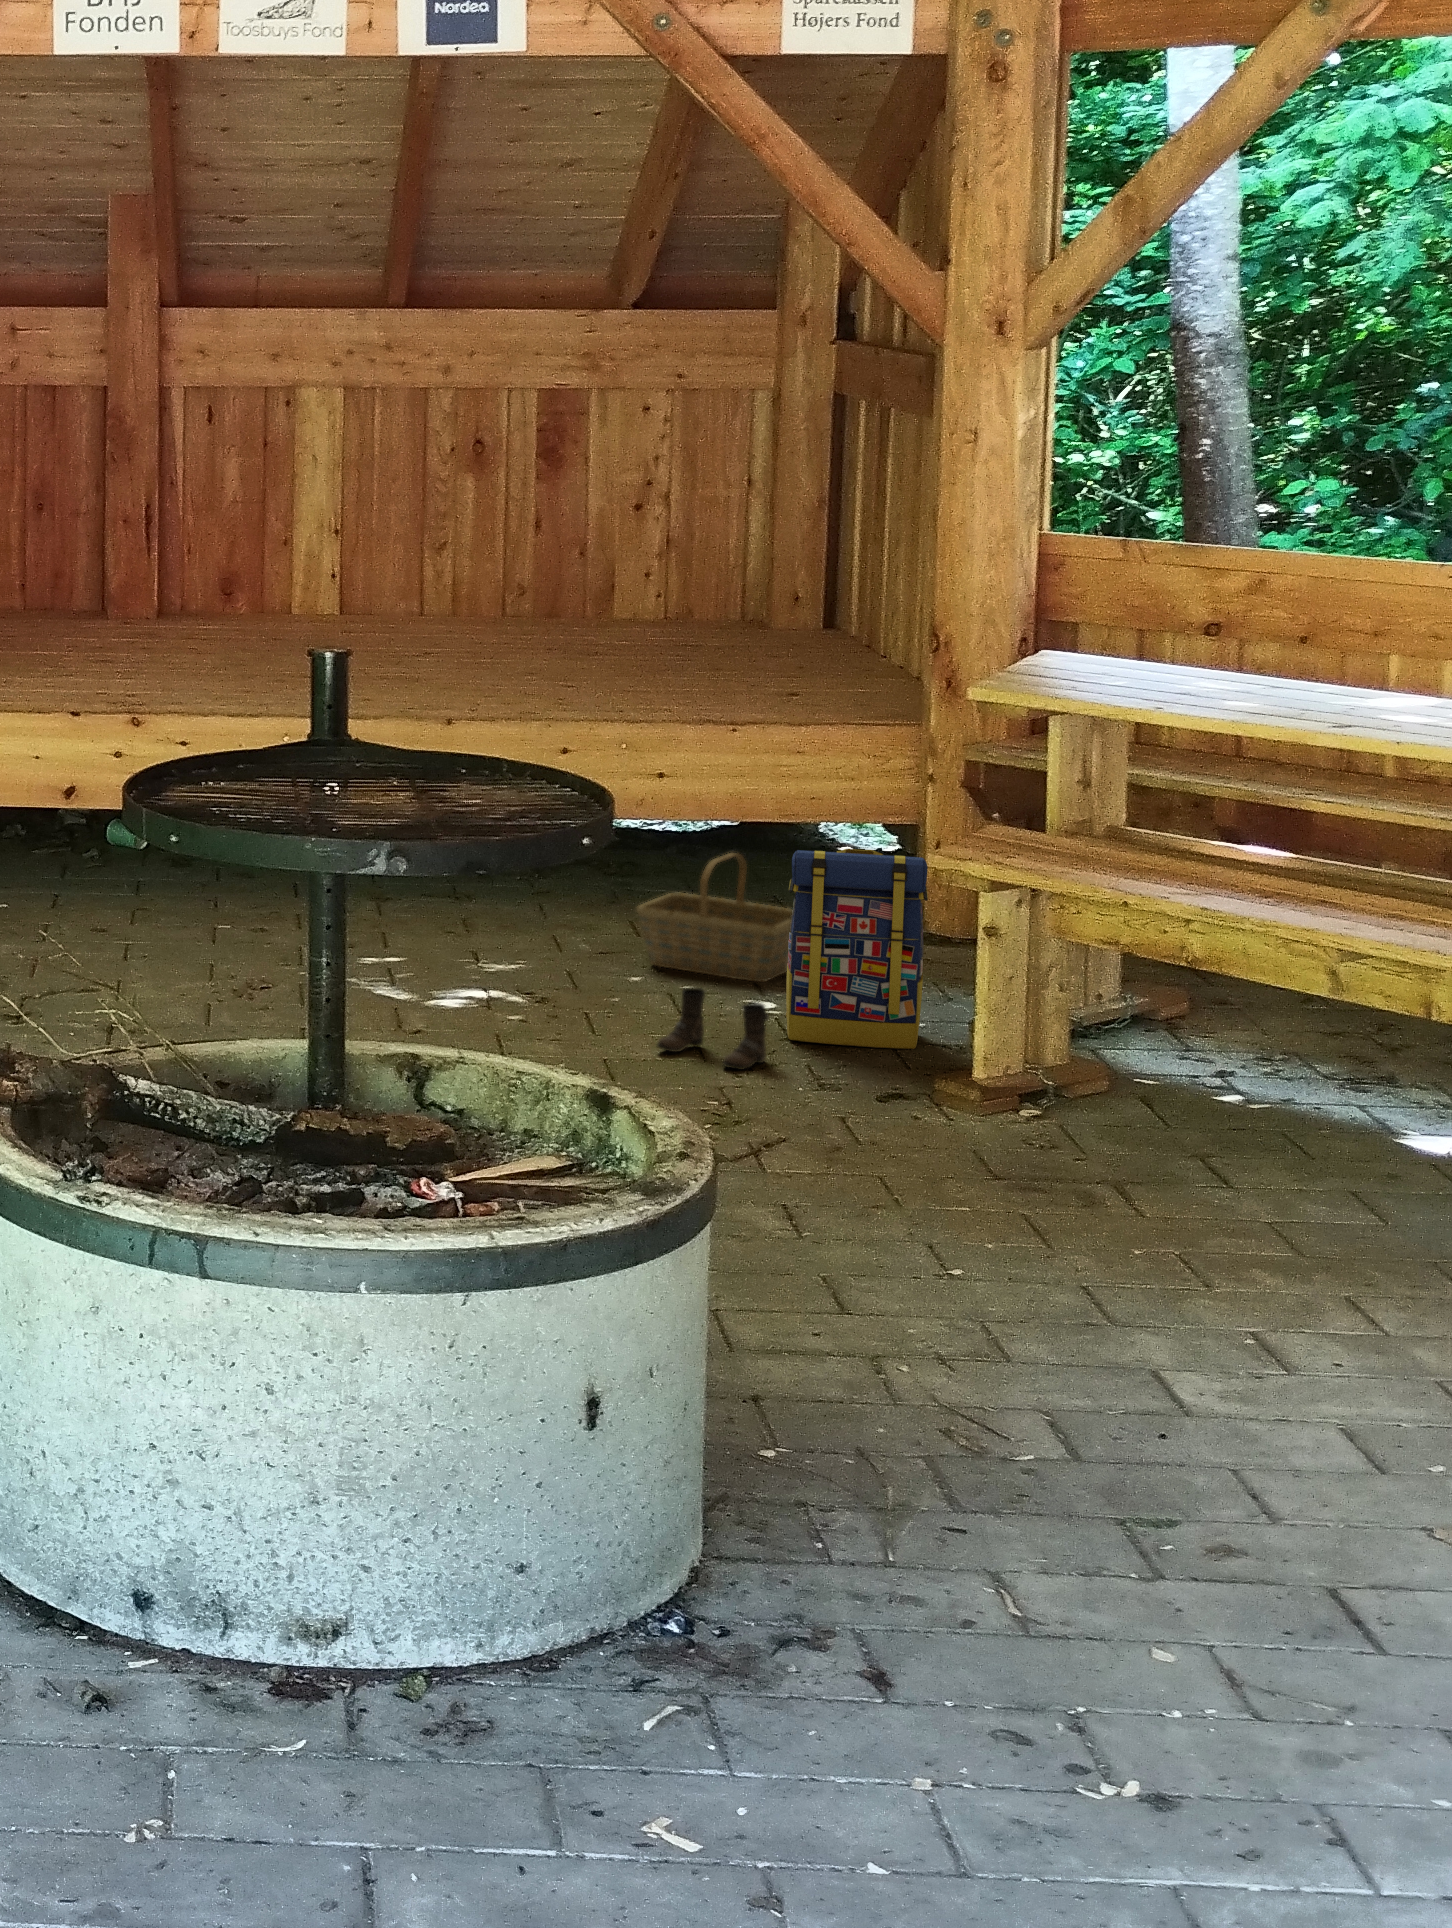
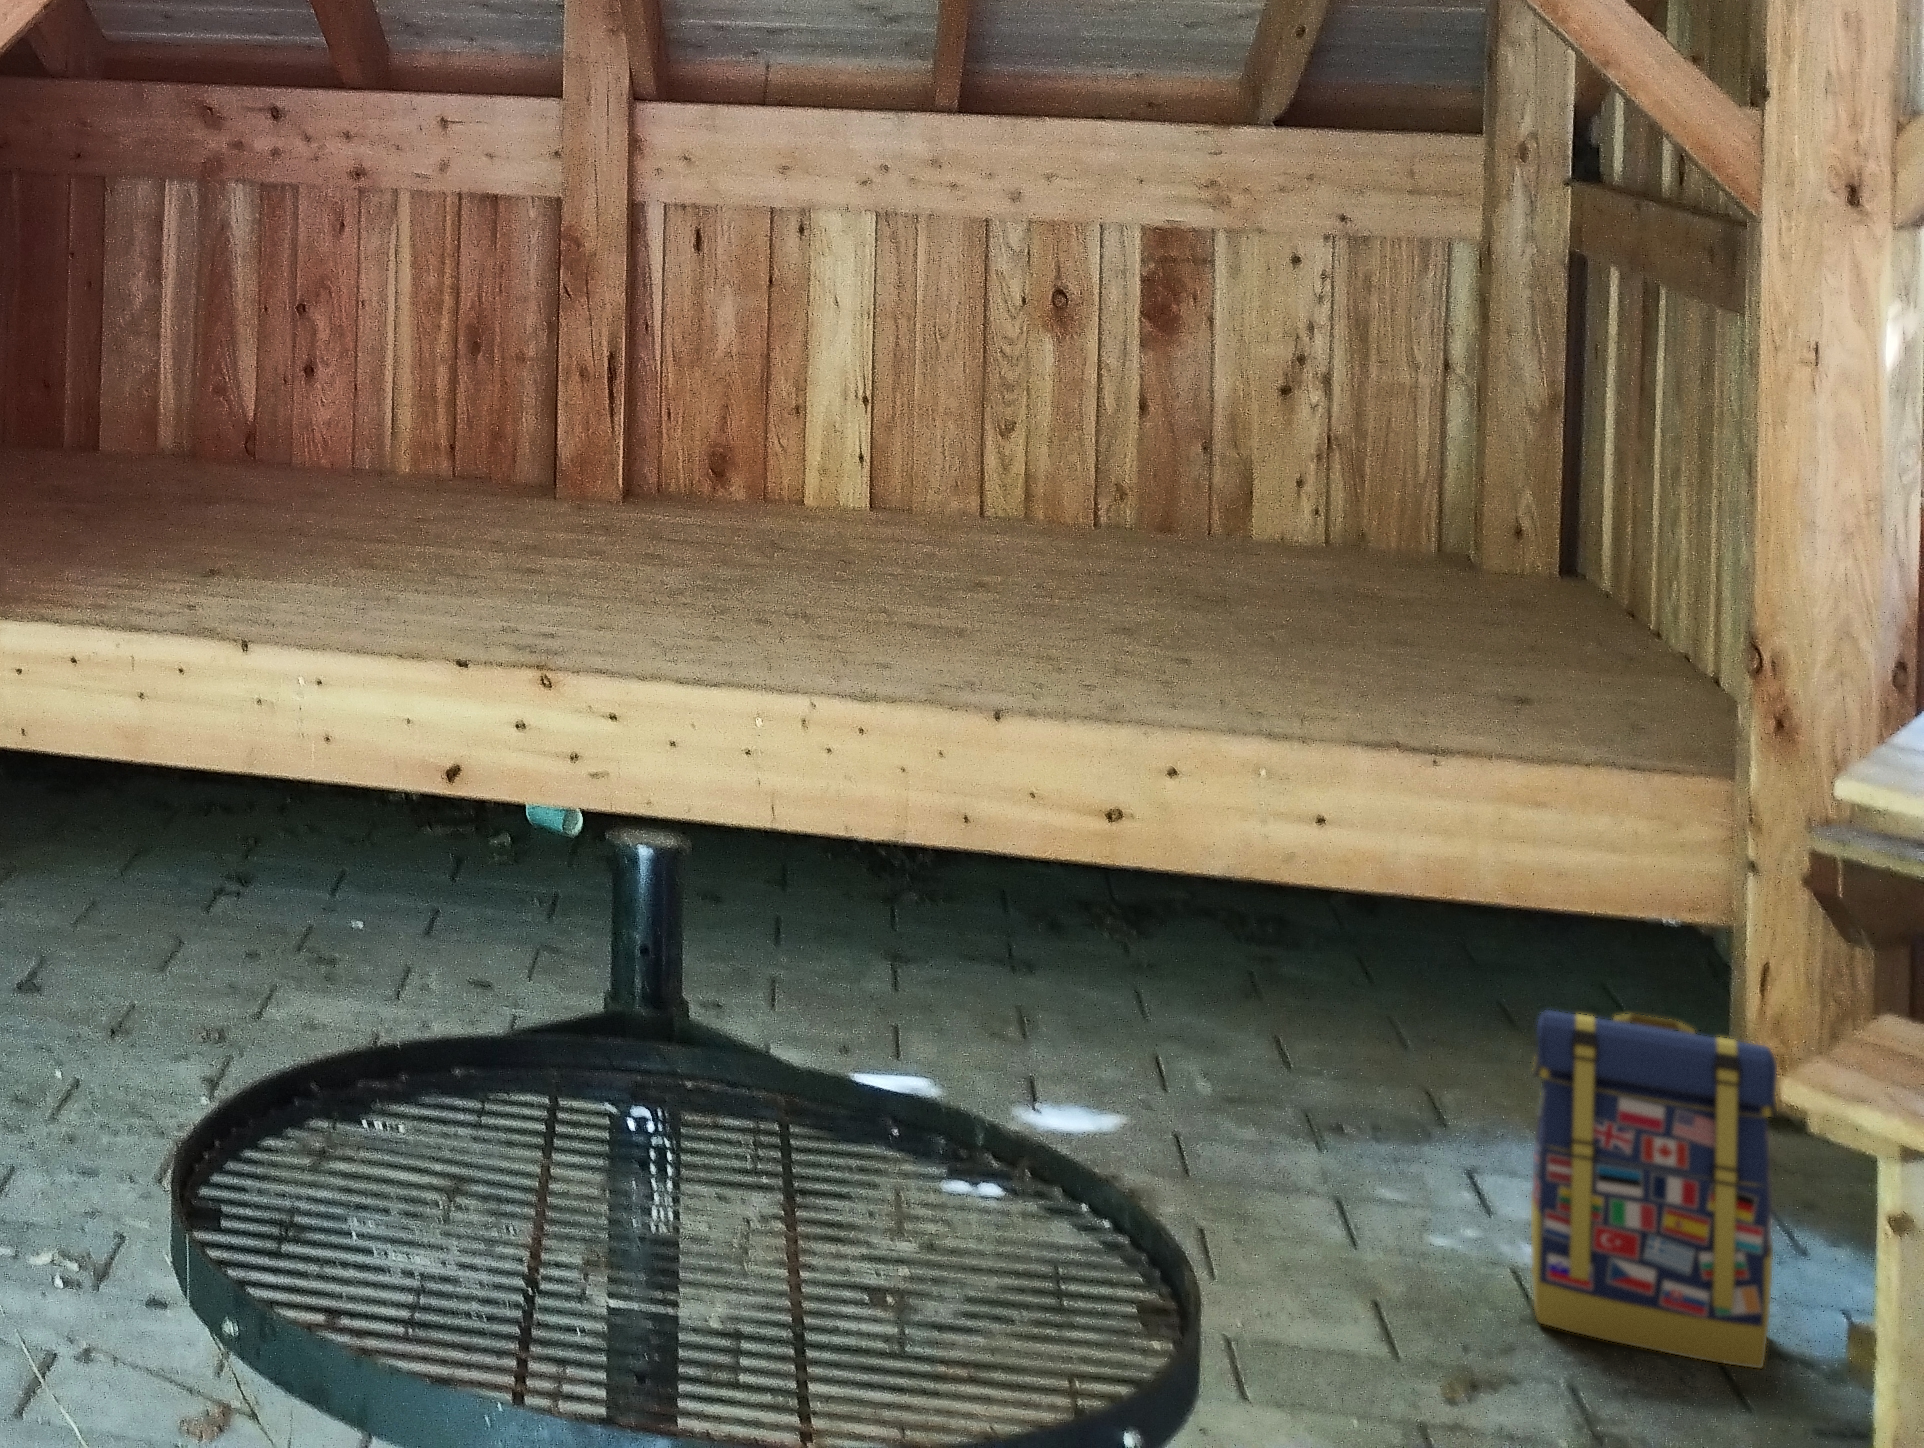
basket: present [637,853,792,982] -> none [1280,963,1562,1181]
boots: present [657,988,769,1070] -> none [1309,1222,1503,1386]

